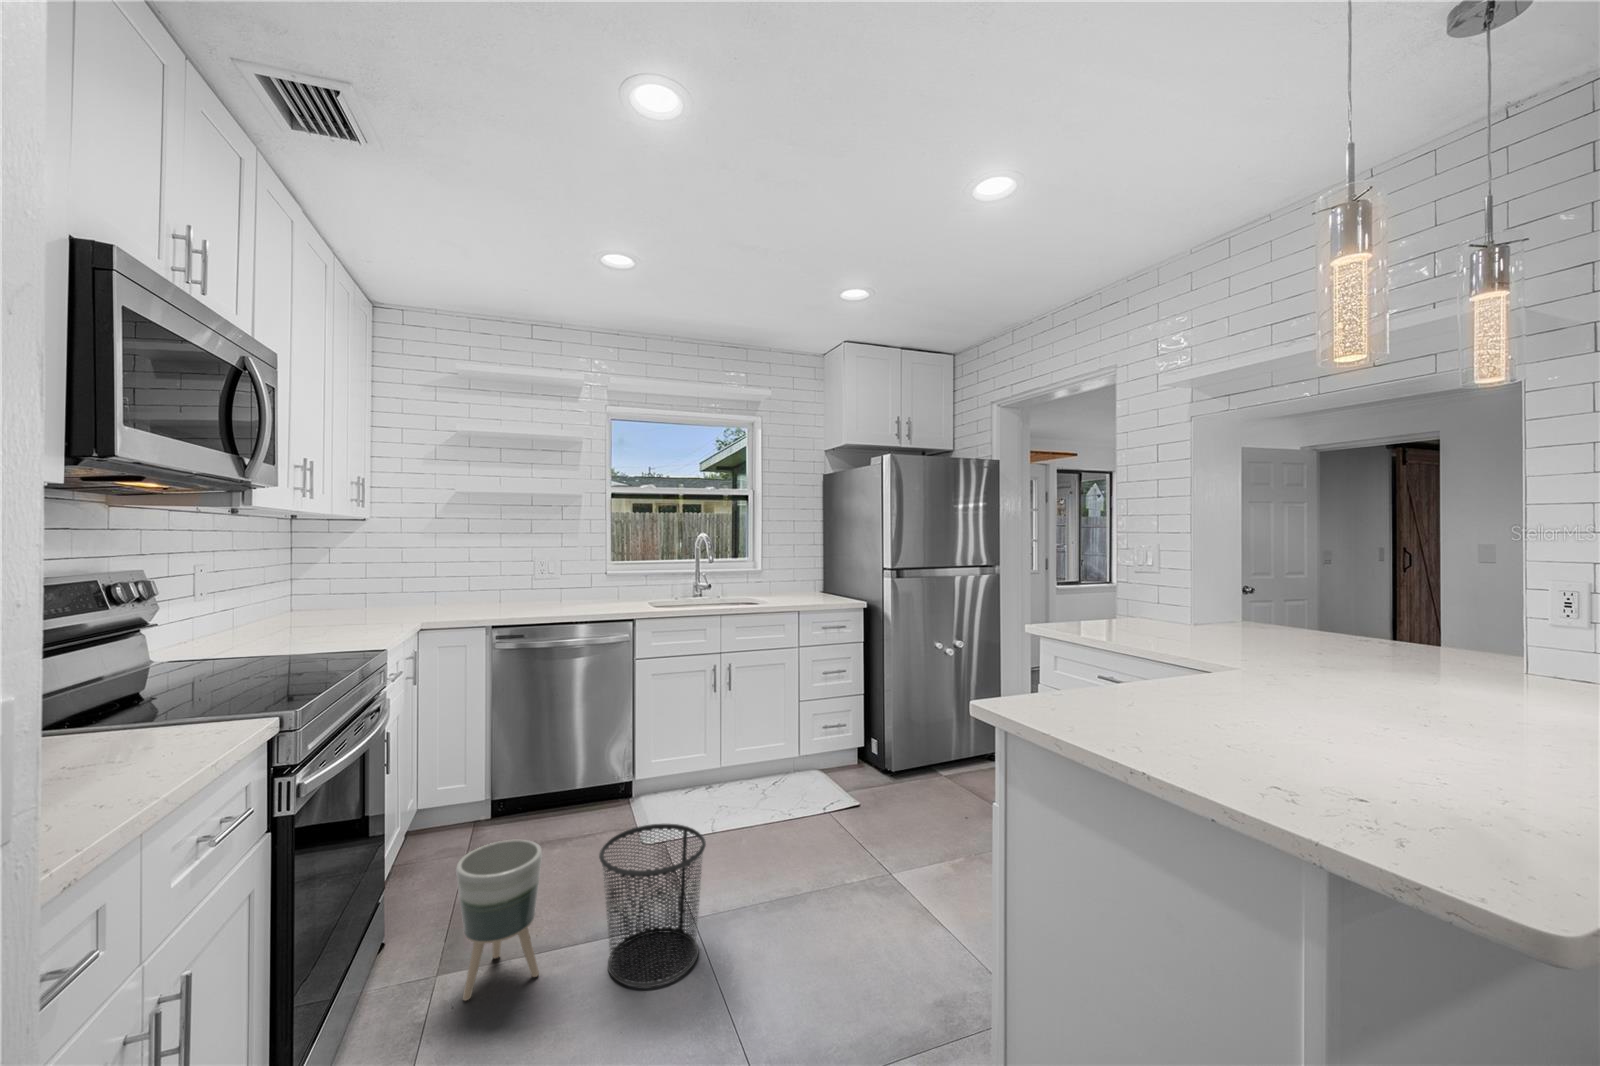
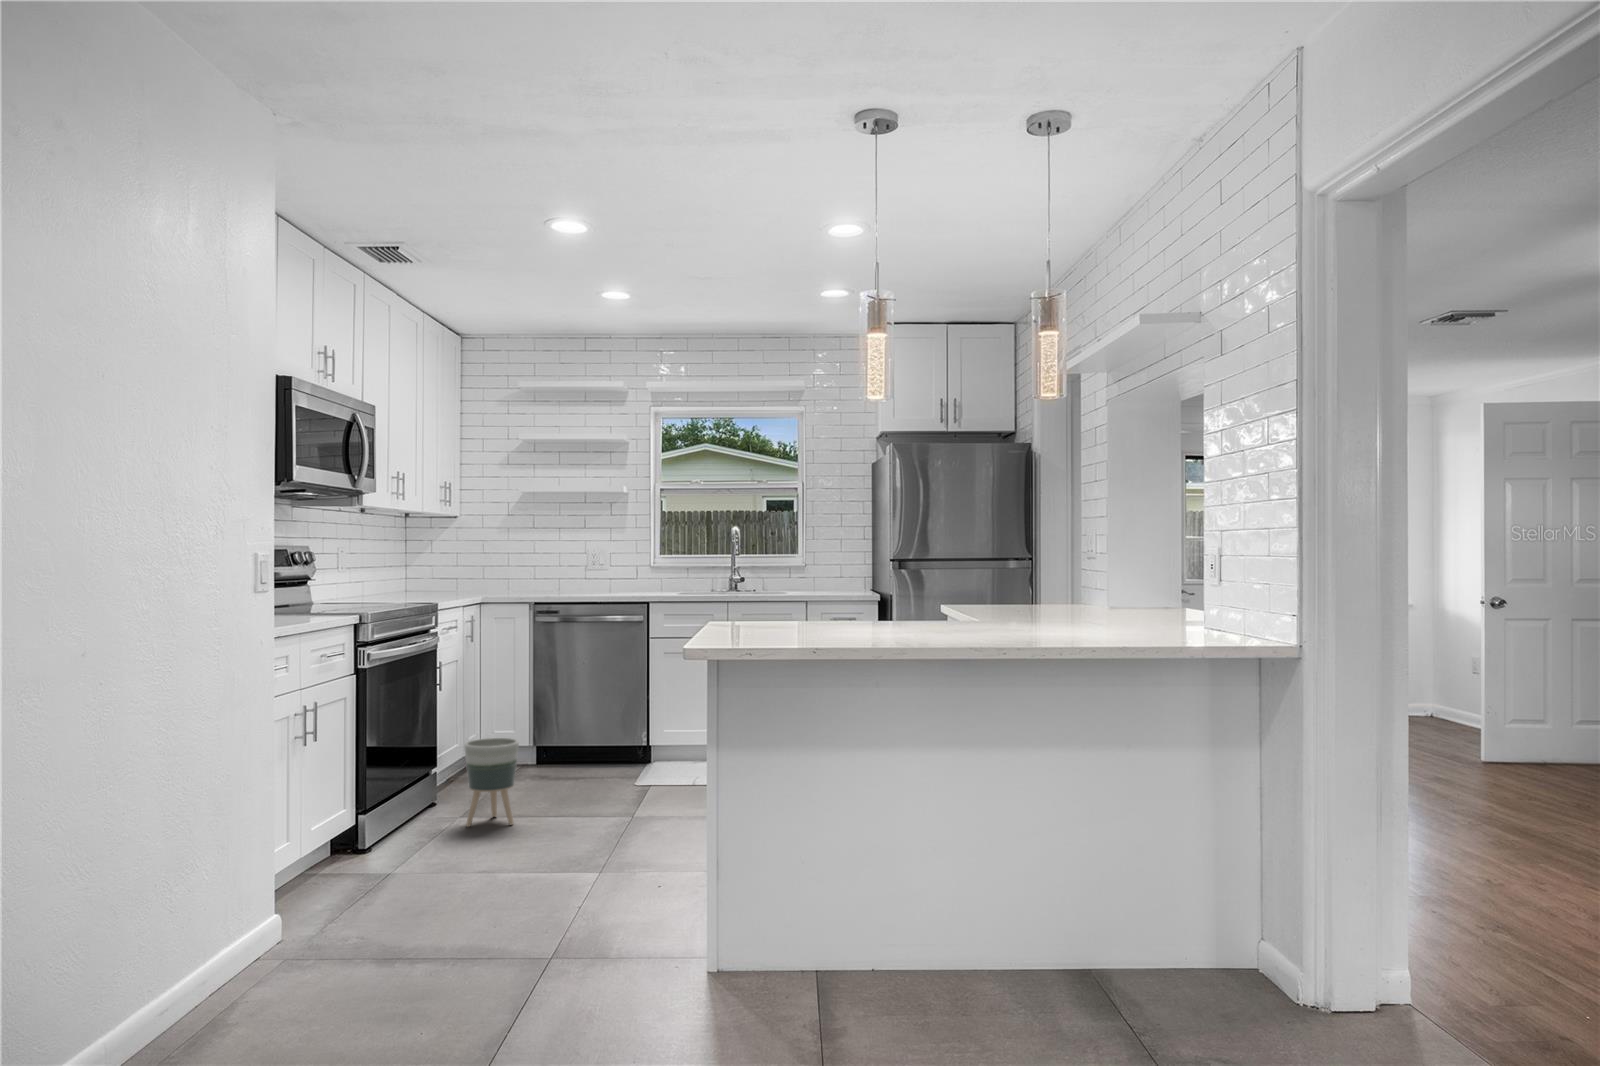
waste bin: present [599,823,706,987] -> none [549,741,625,836]

